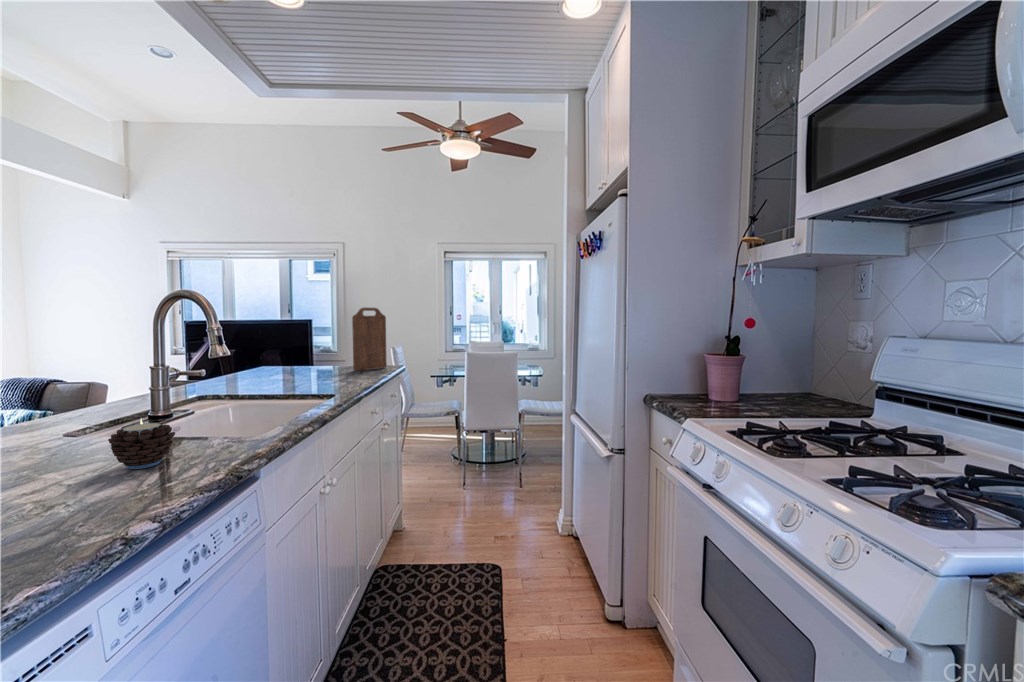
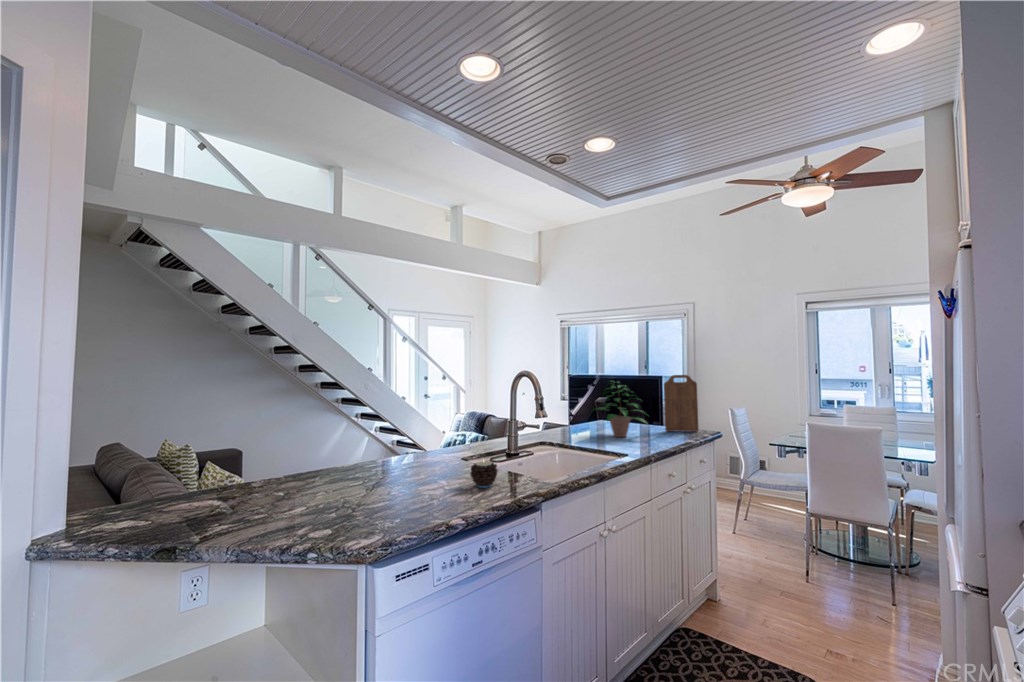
potted plant: none [264,311,346,381] -> present [598,385,646,437]

